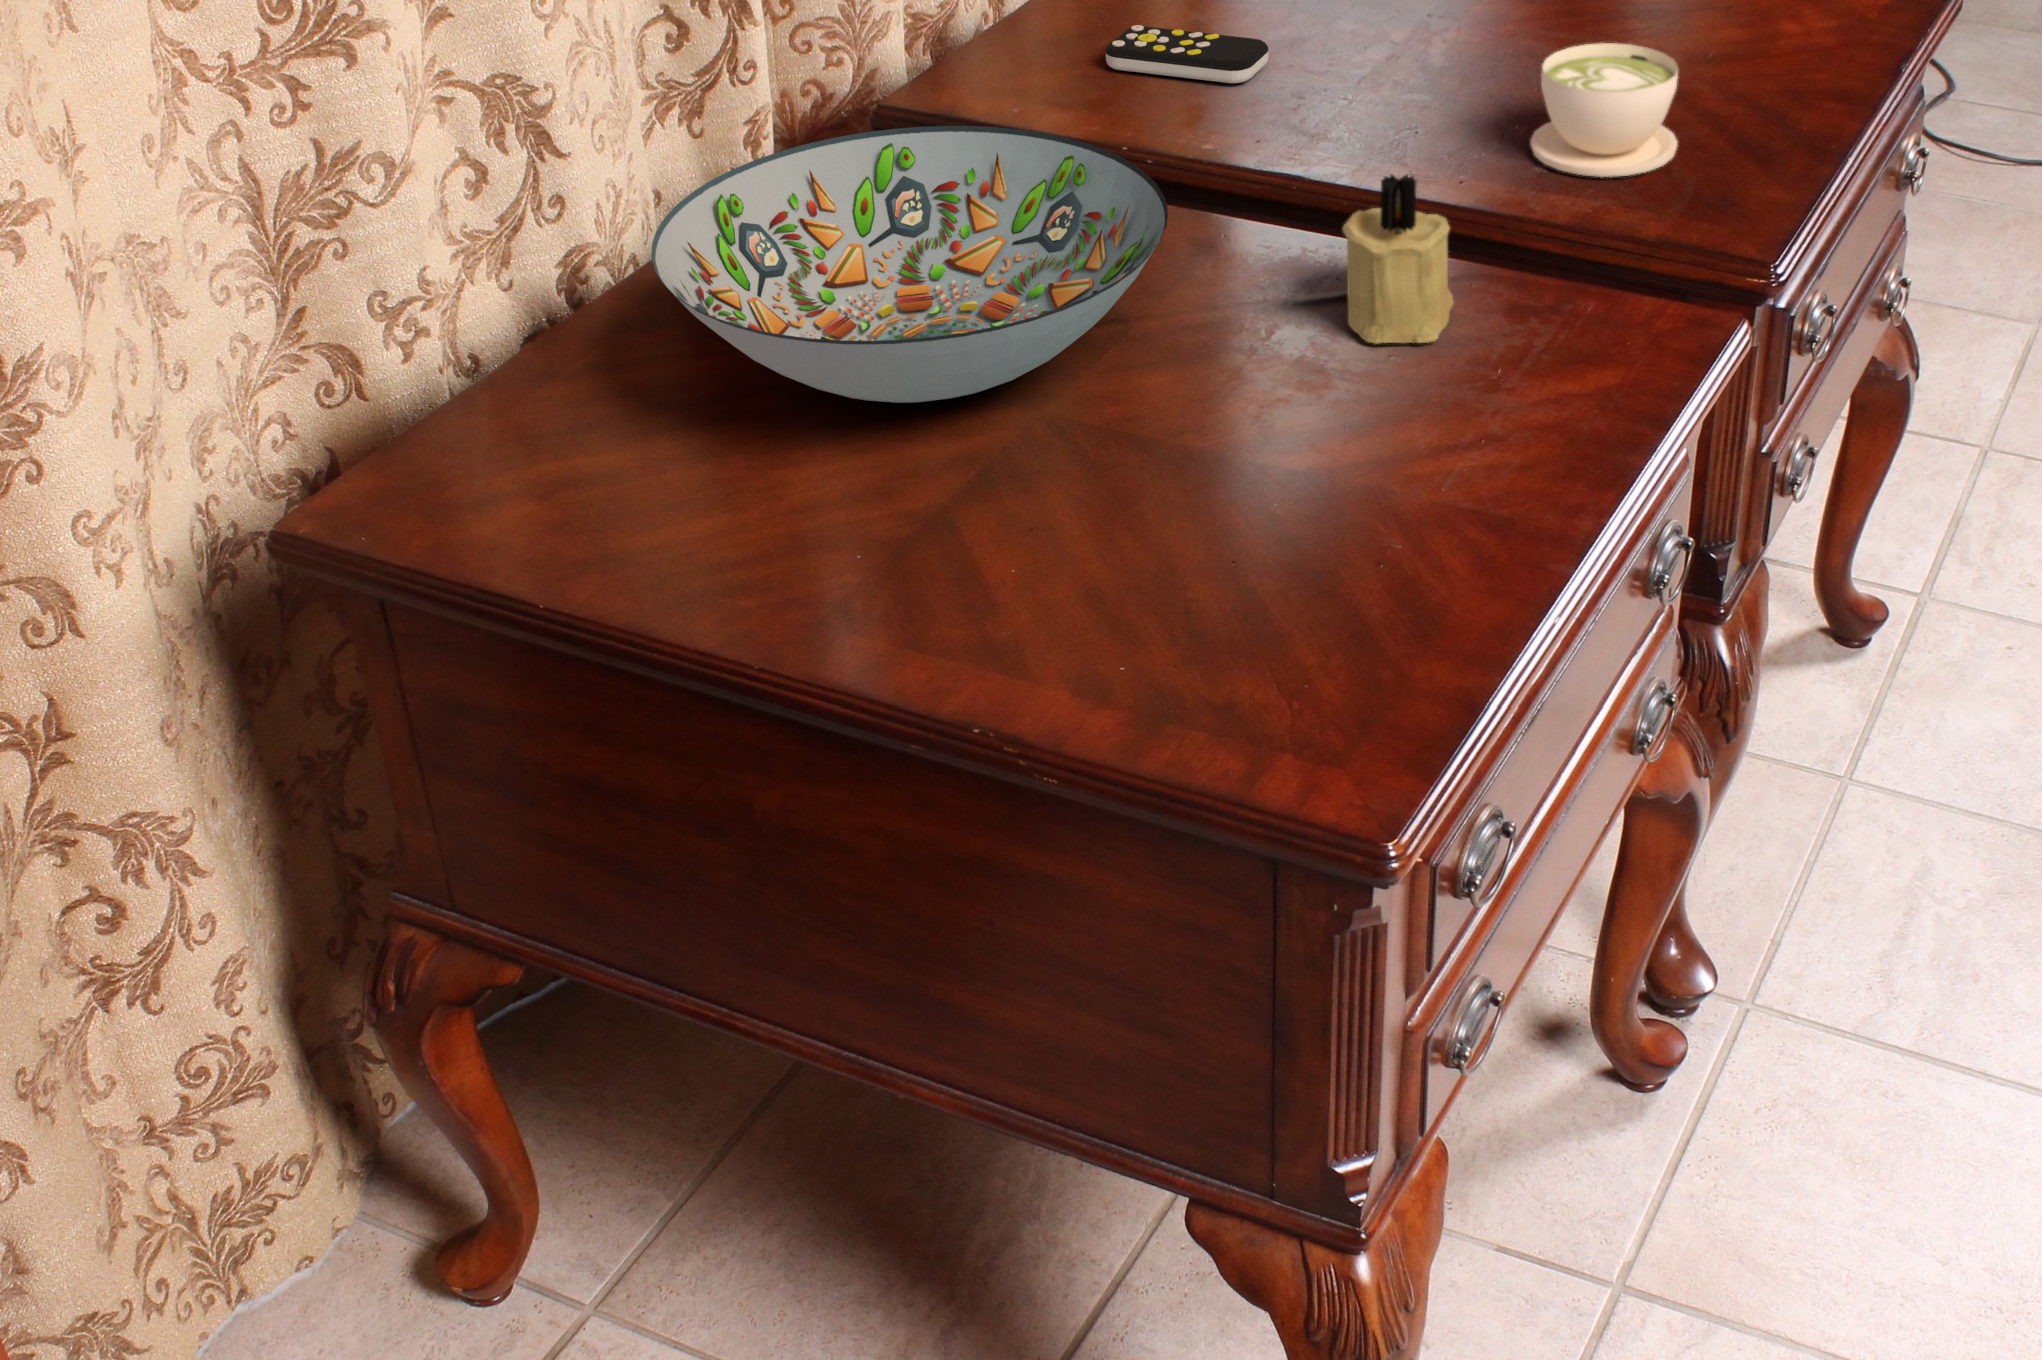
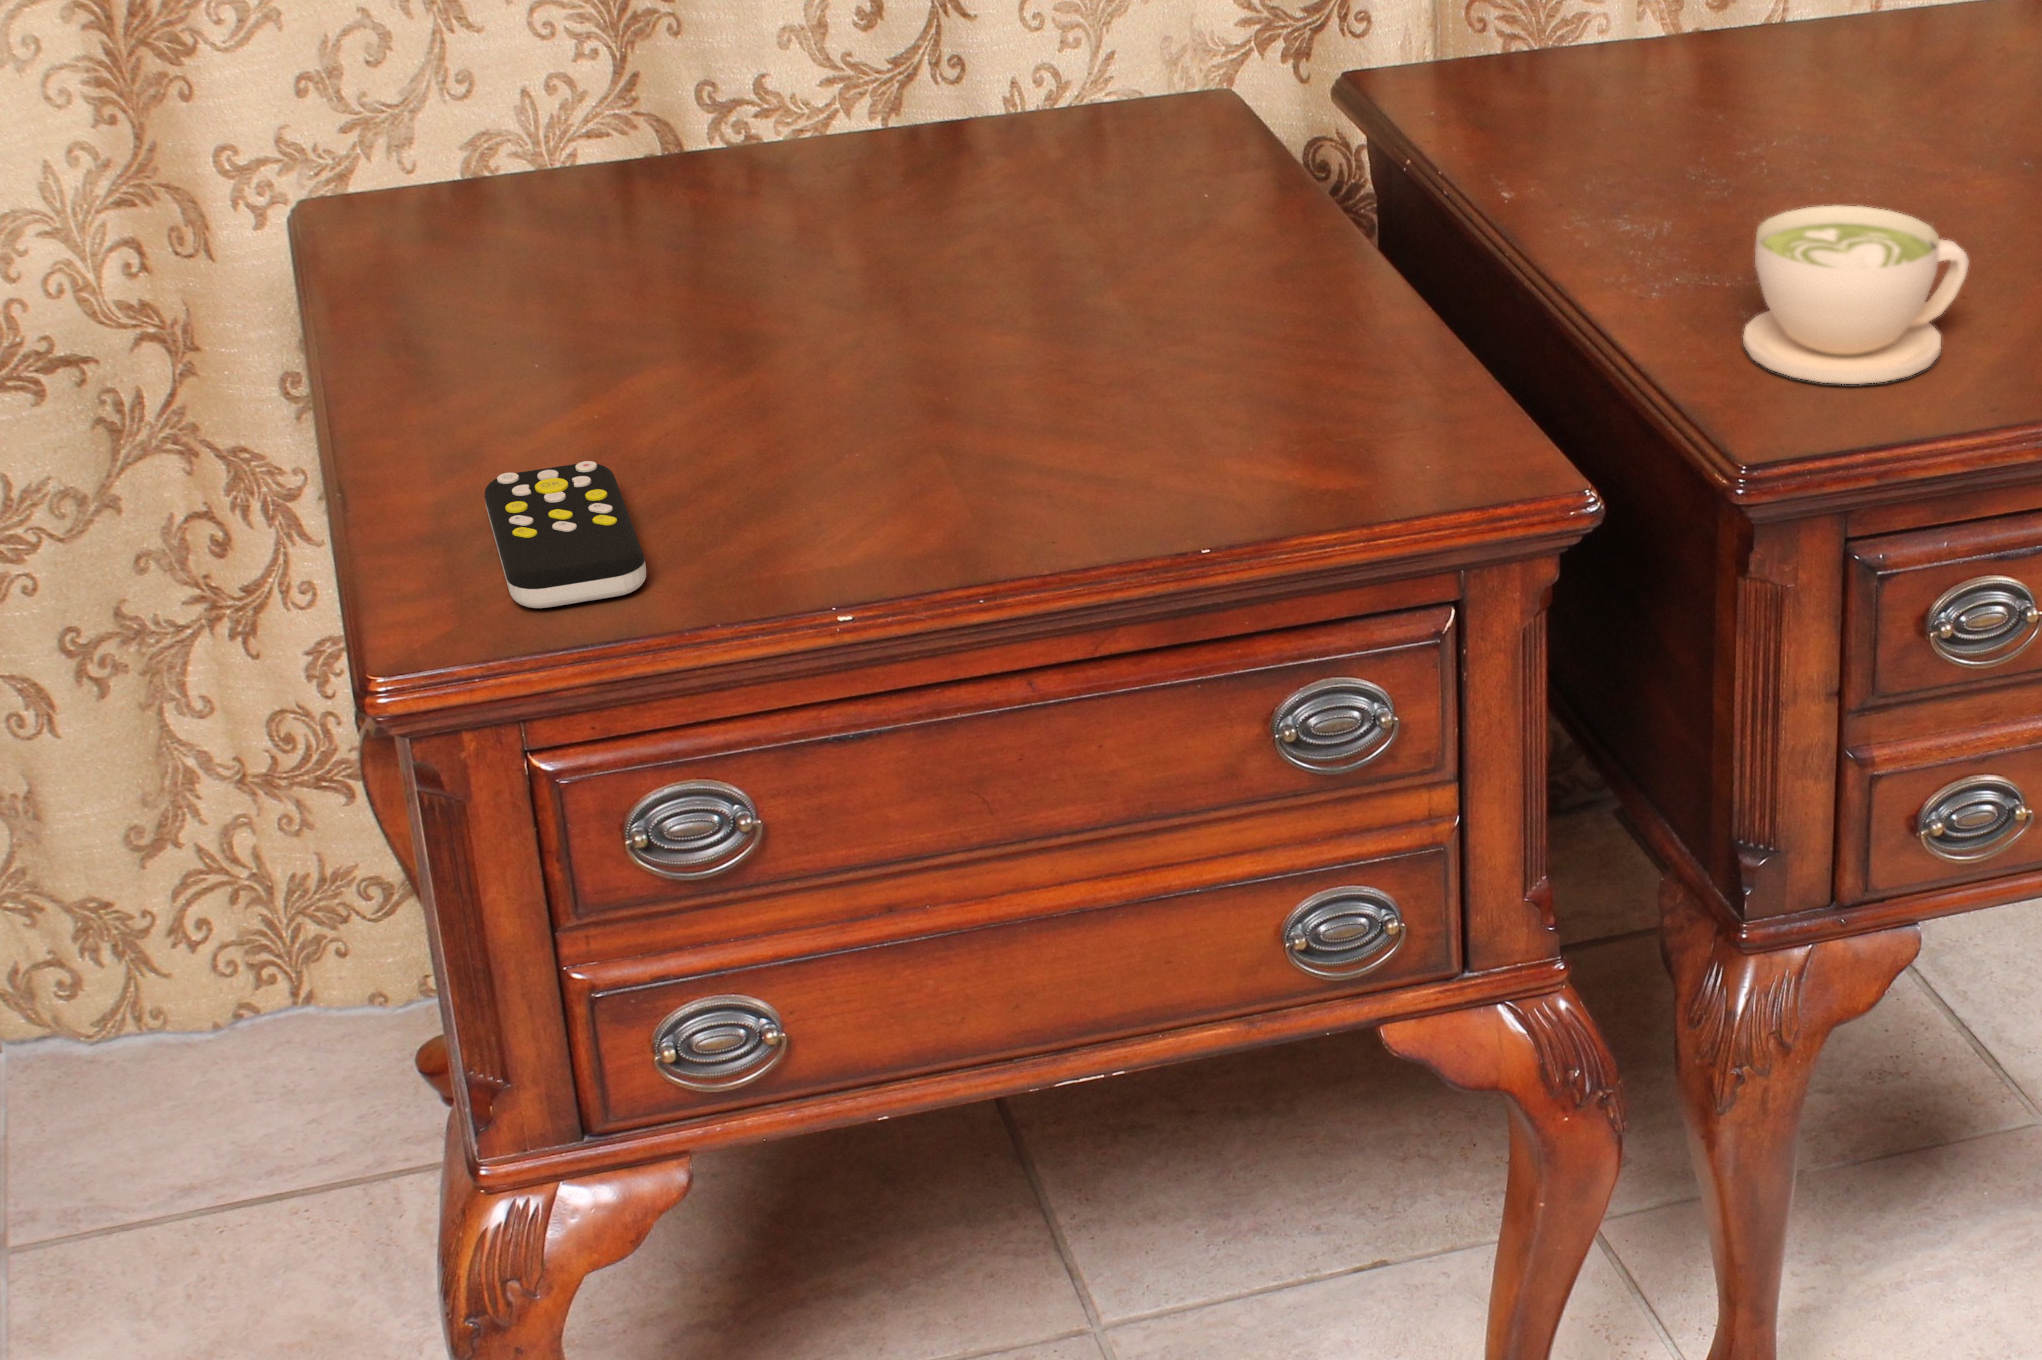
remote control: present [1106,25,1269,83] -> present [484,461,646,608]
decorative bowl: present [651,126,1168,403] -> none [549,28,1137,306]
candle: present [1343,175,1453,344] -> none [1210,219,1368,437]

